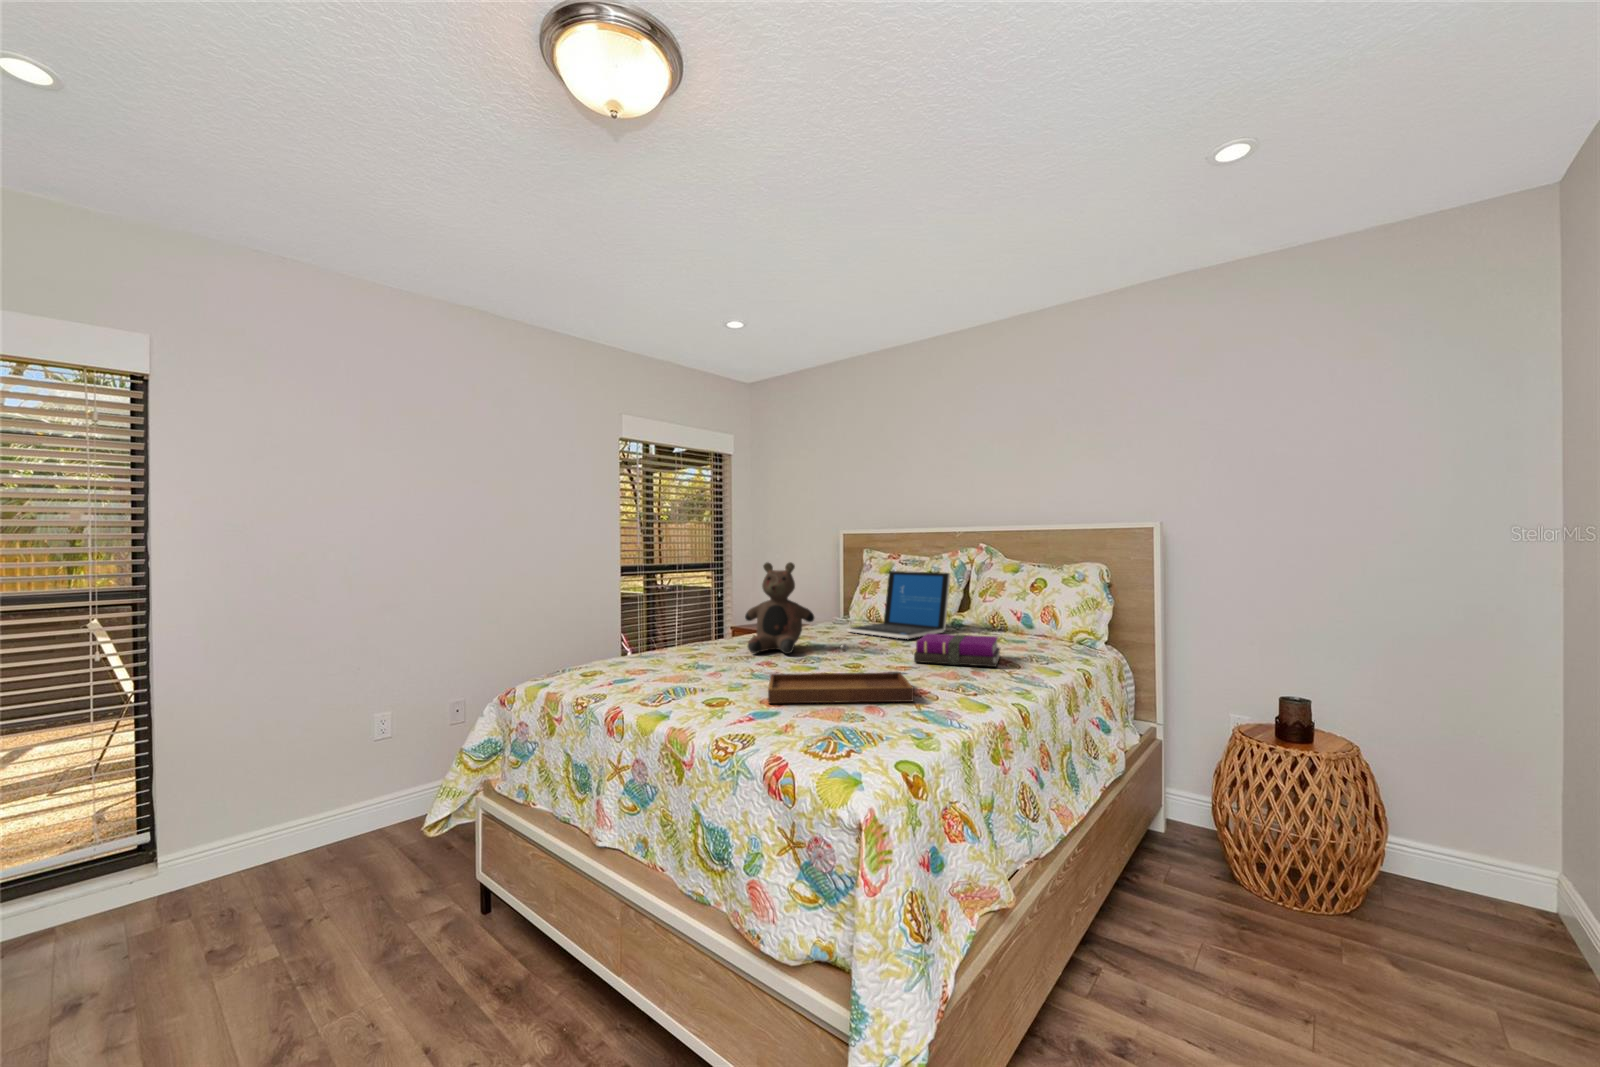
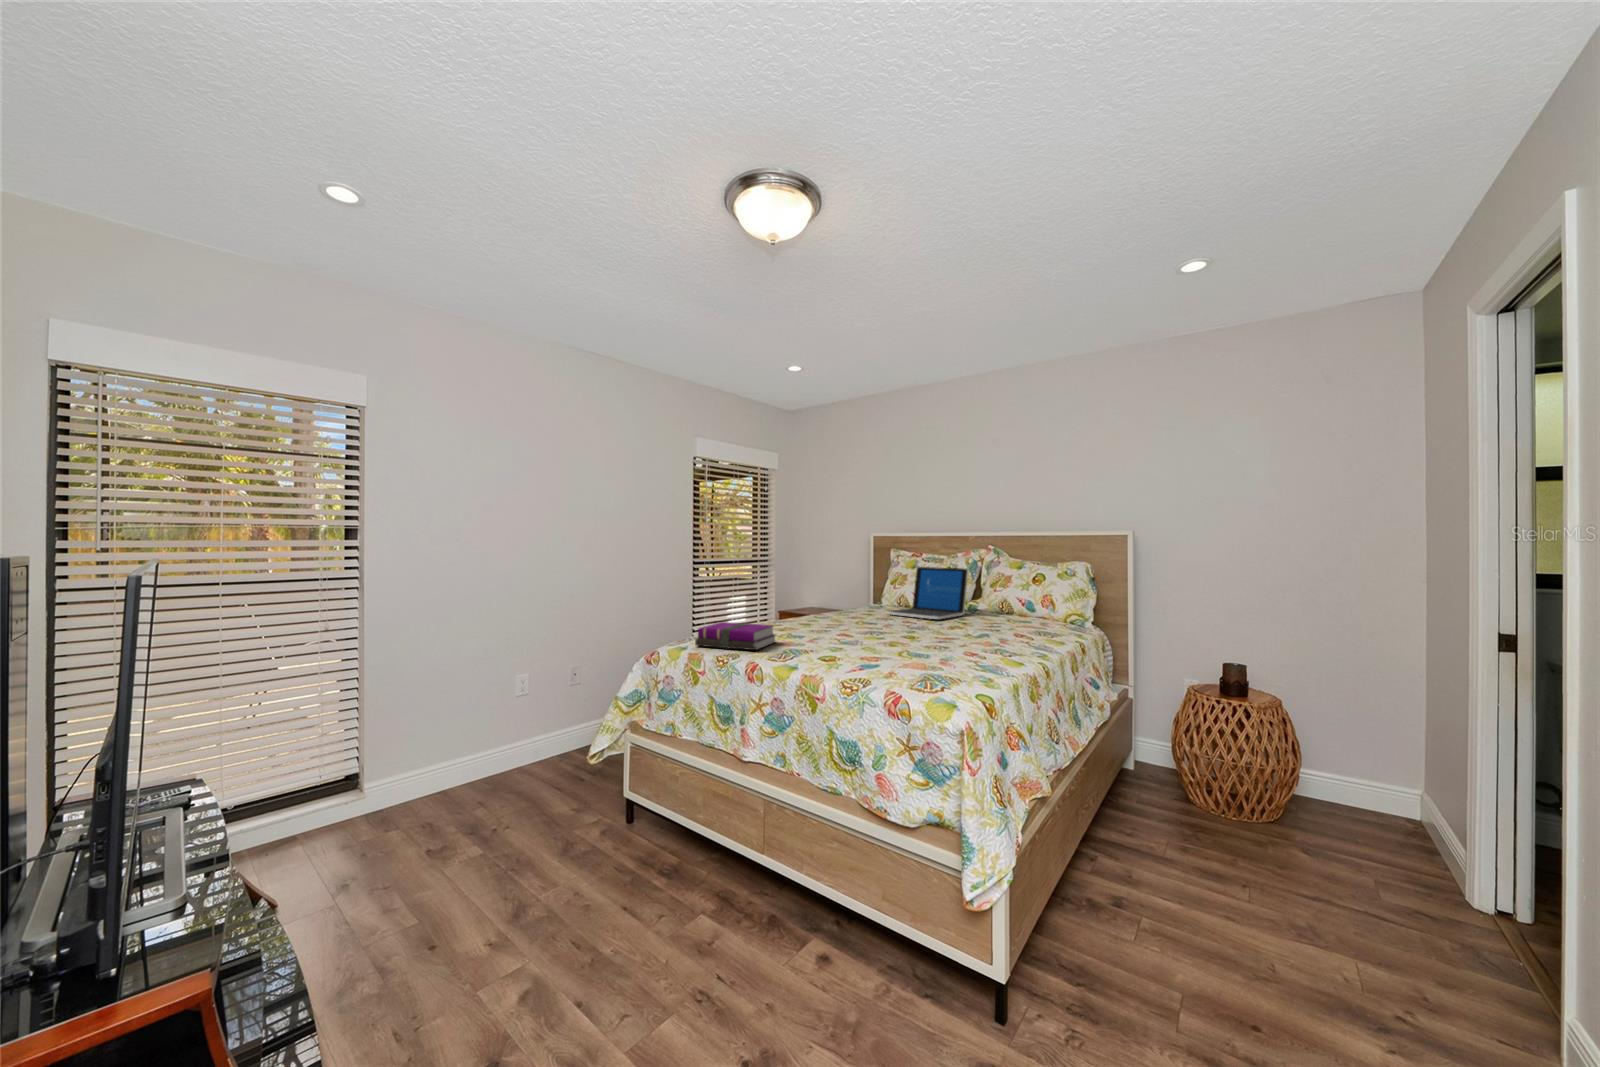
teddy bear: present [745,562,814,654] -> none [815,558,871,629]
notebook: present [914,634,1000,667] -> present [695,622,775,650]
tray: present [768,644,914,703] -> none [856,619,969,660]

